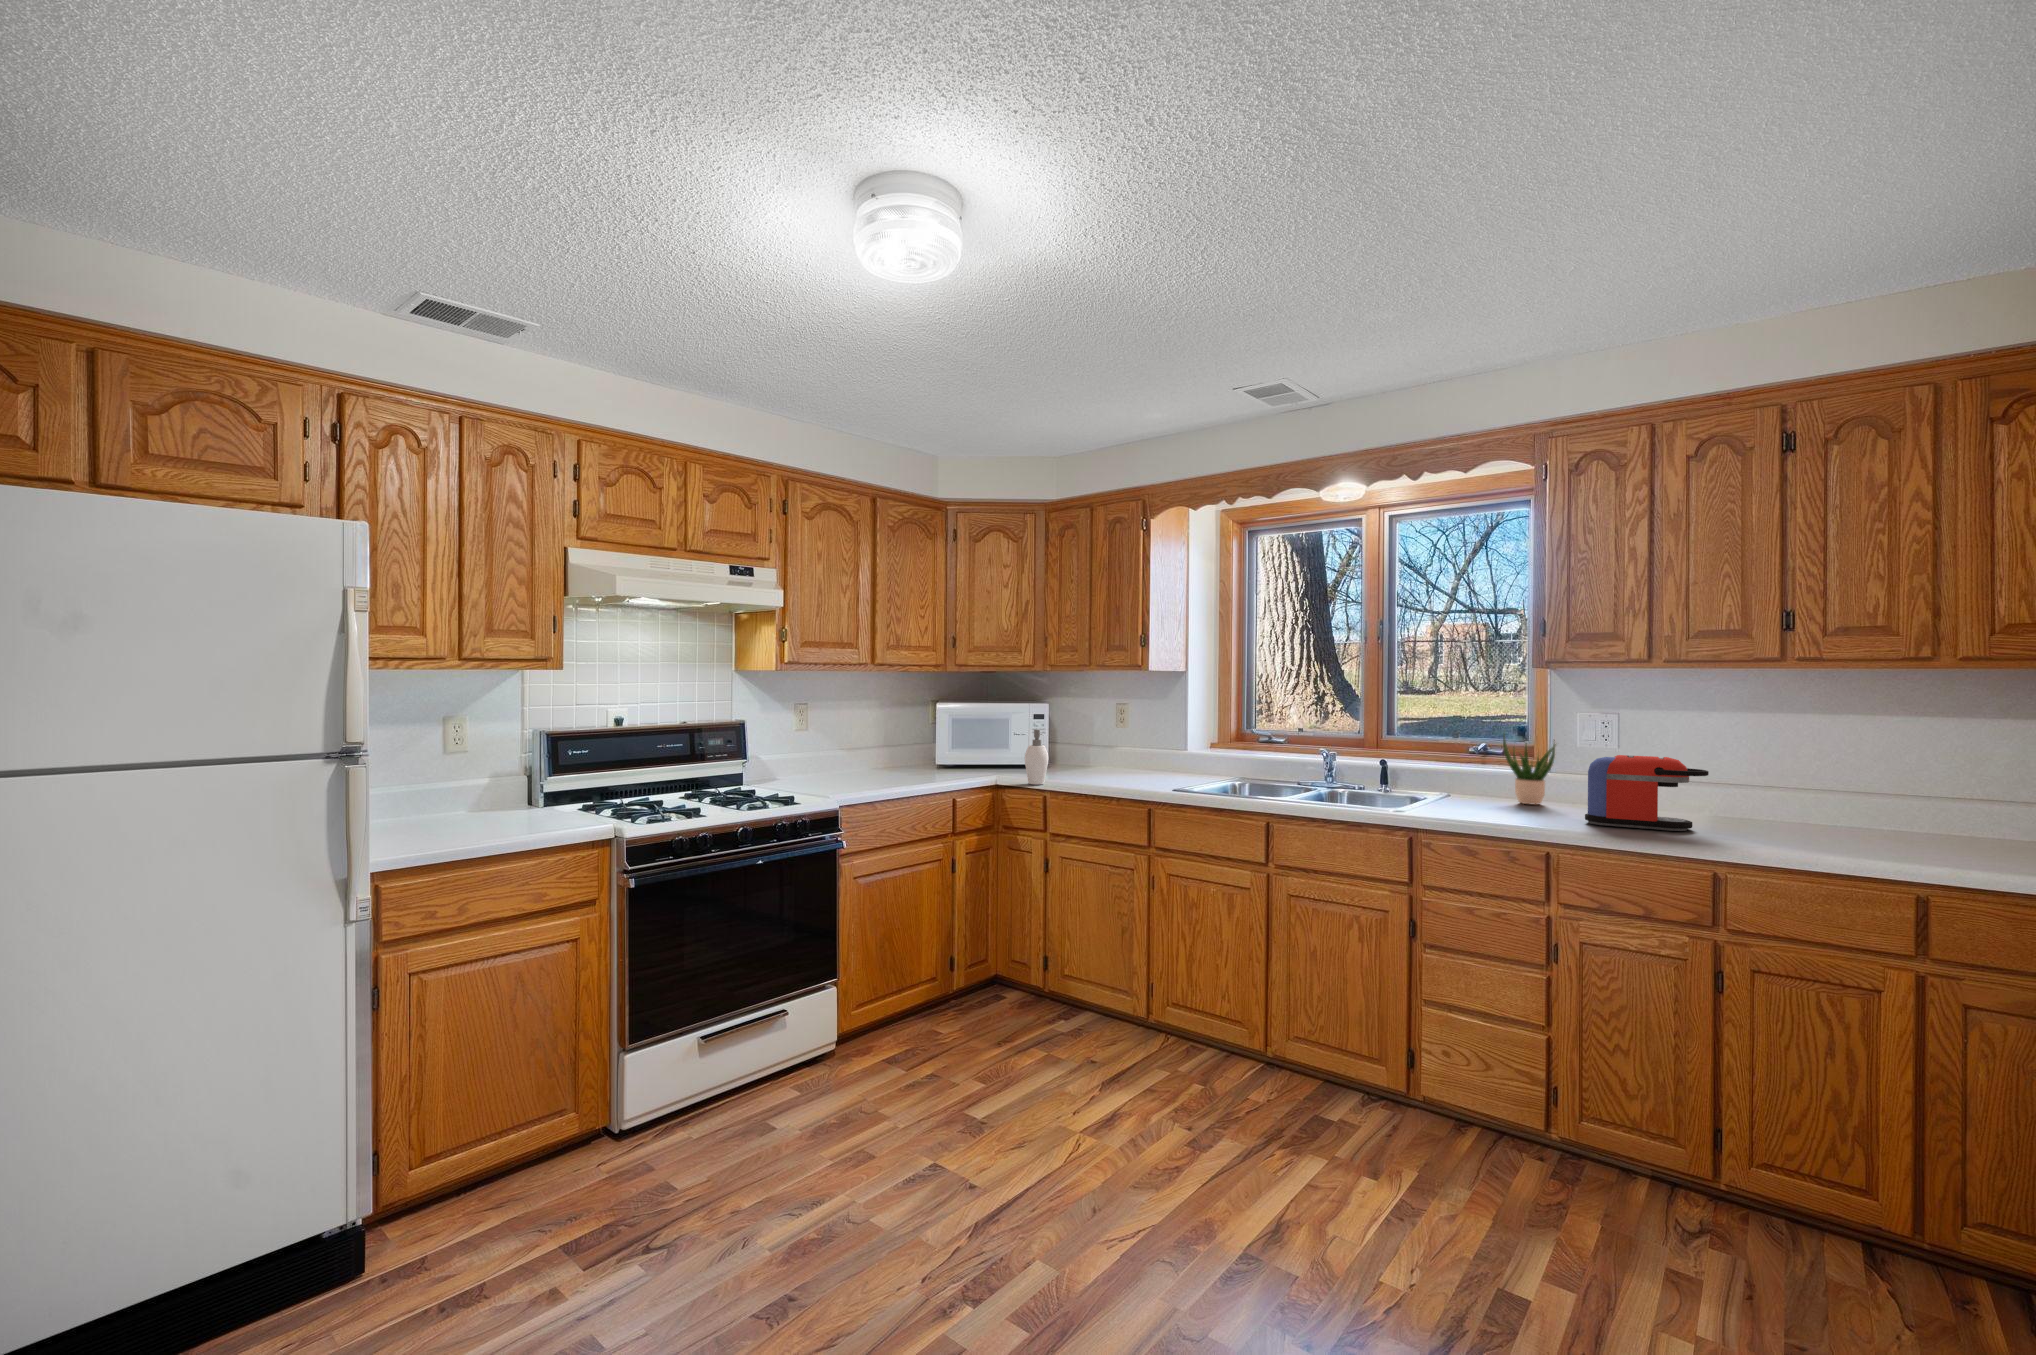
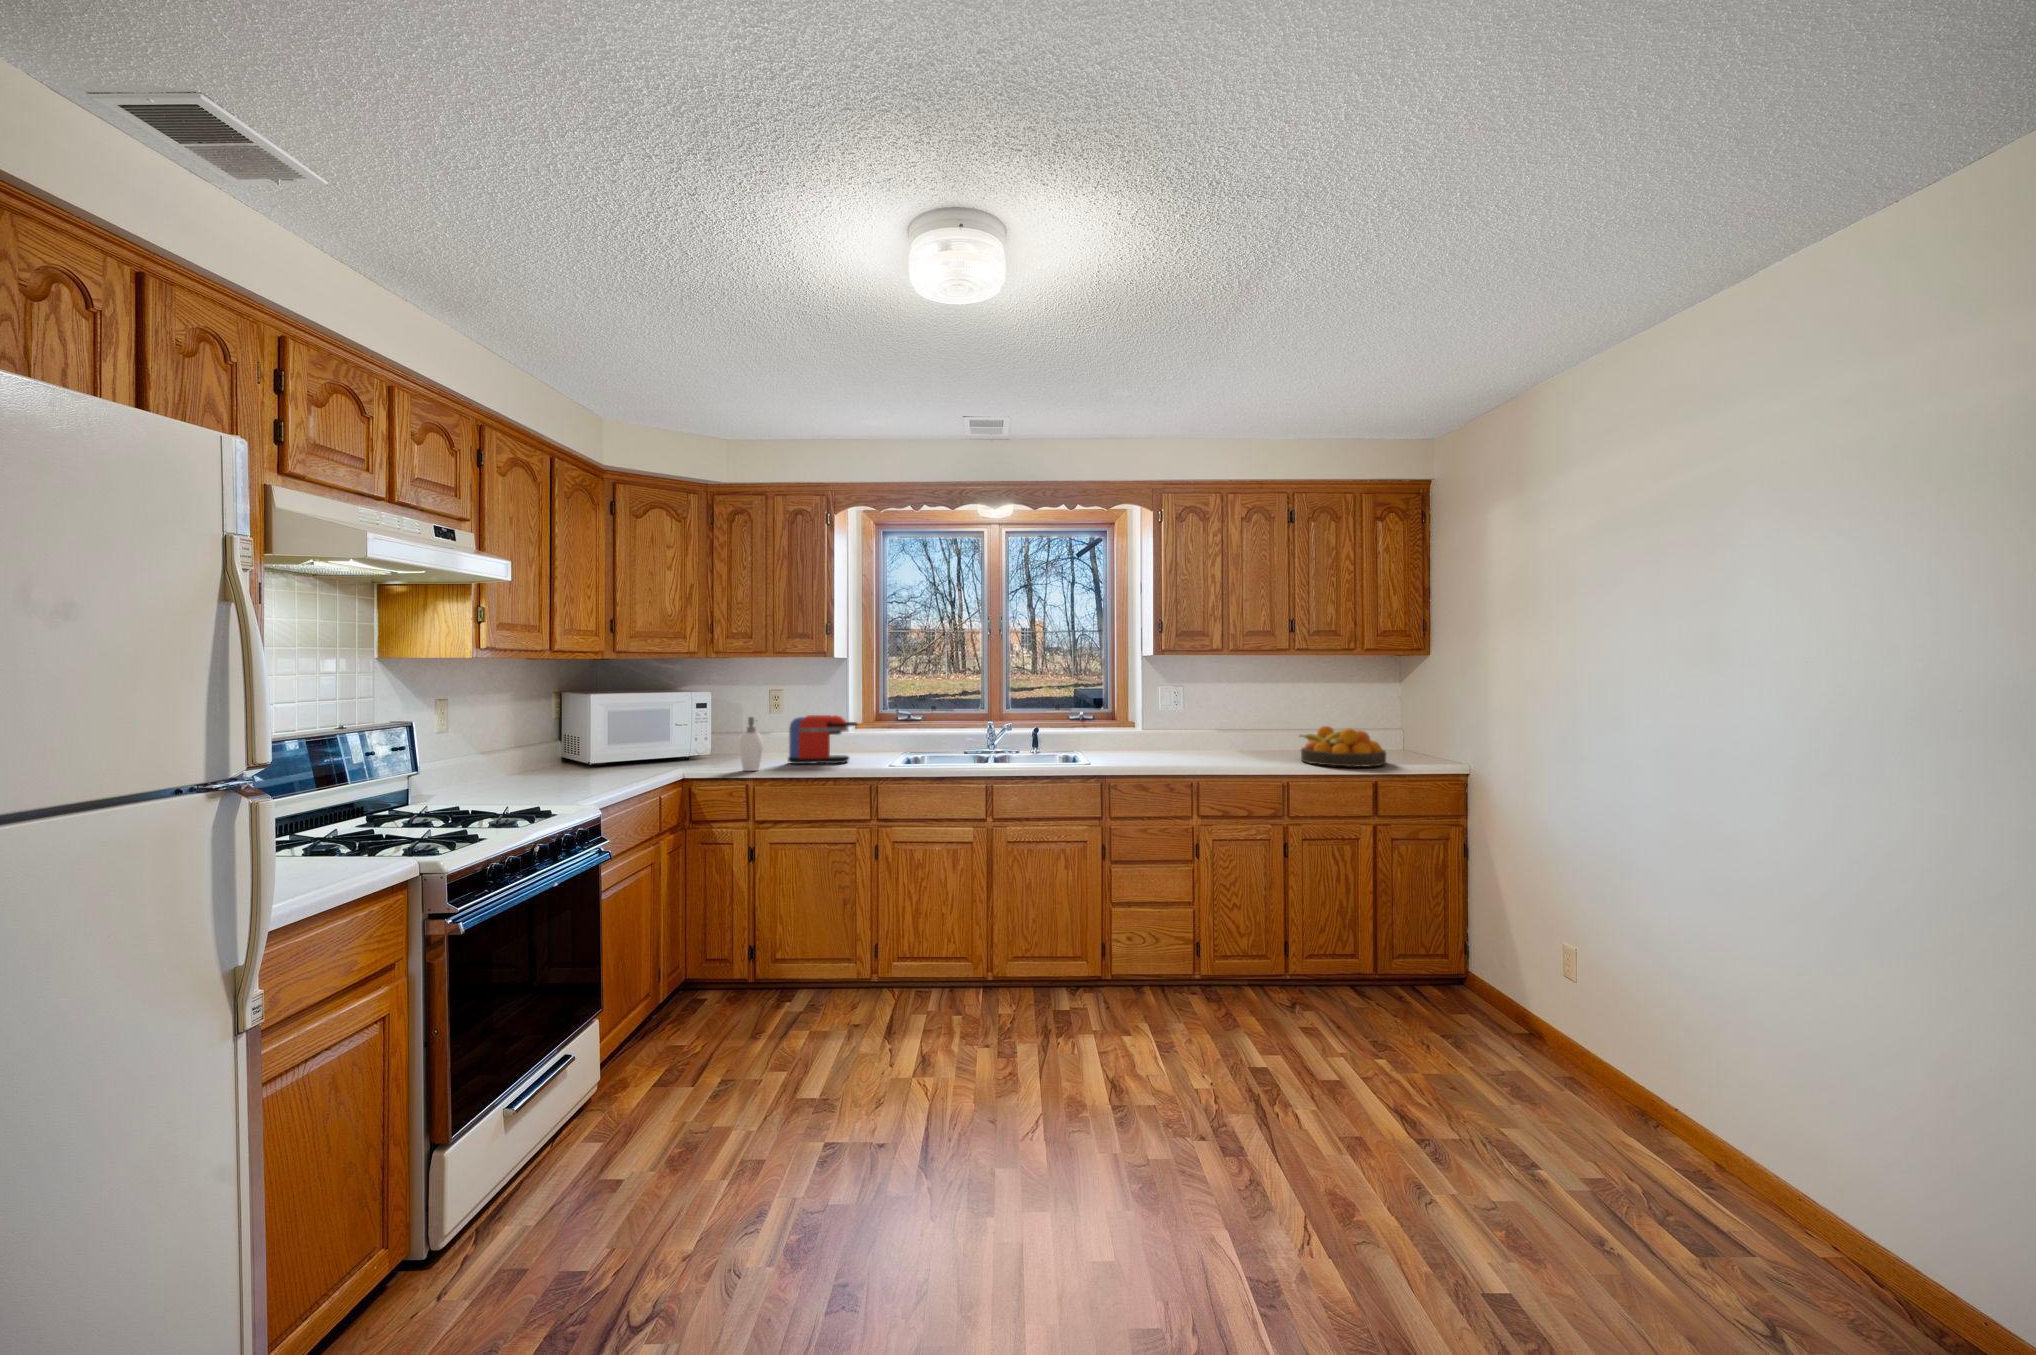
potted plant: present [1503,735,1556,805] -> none [1120,700,1158,752]
coffee maker: present [1585,755,1709,831] -> present [788,715,857,764]
fruit bowl: none [1789,788,1978,866] -> present [1301,726,1386,767]

